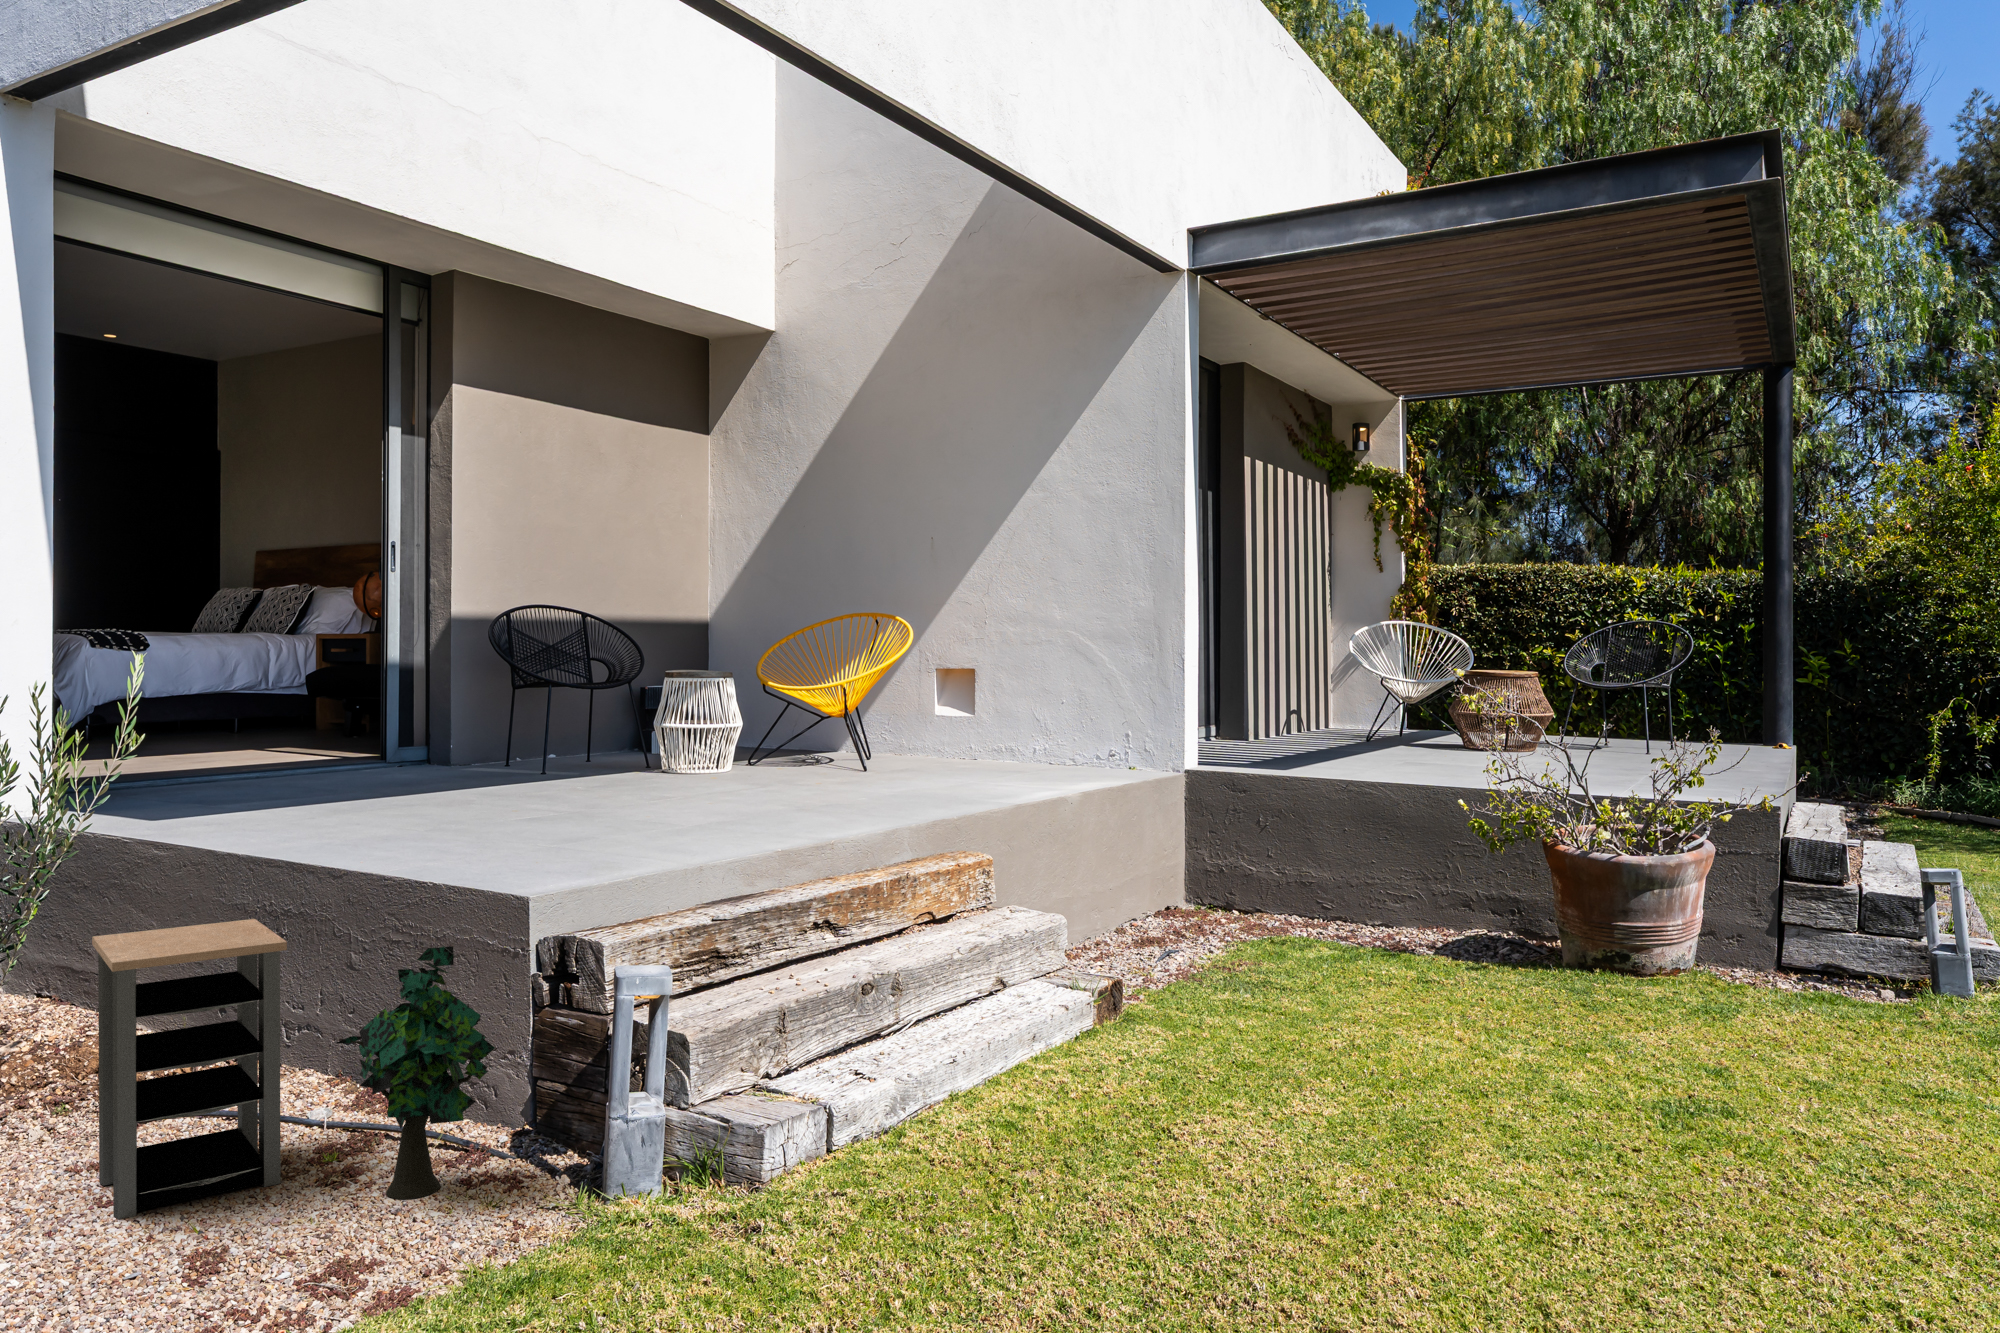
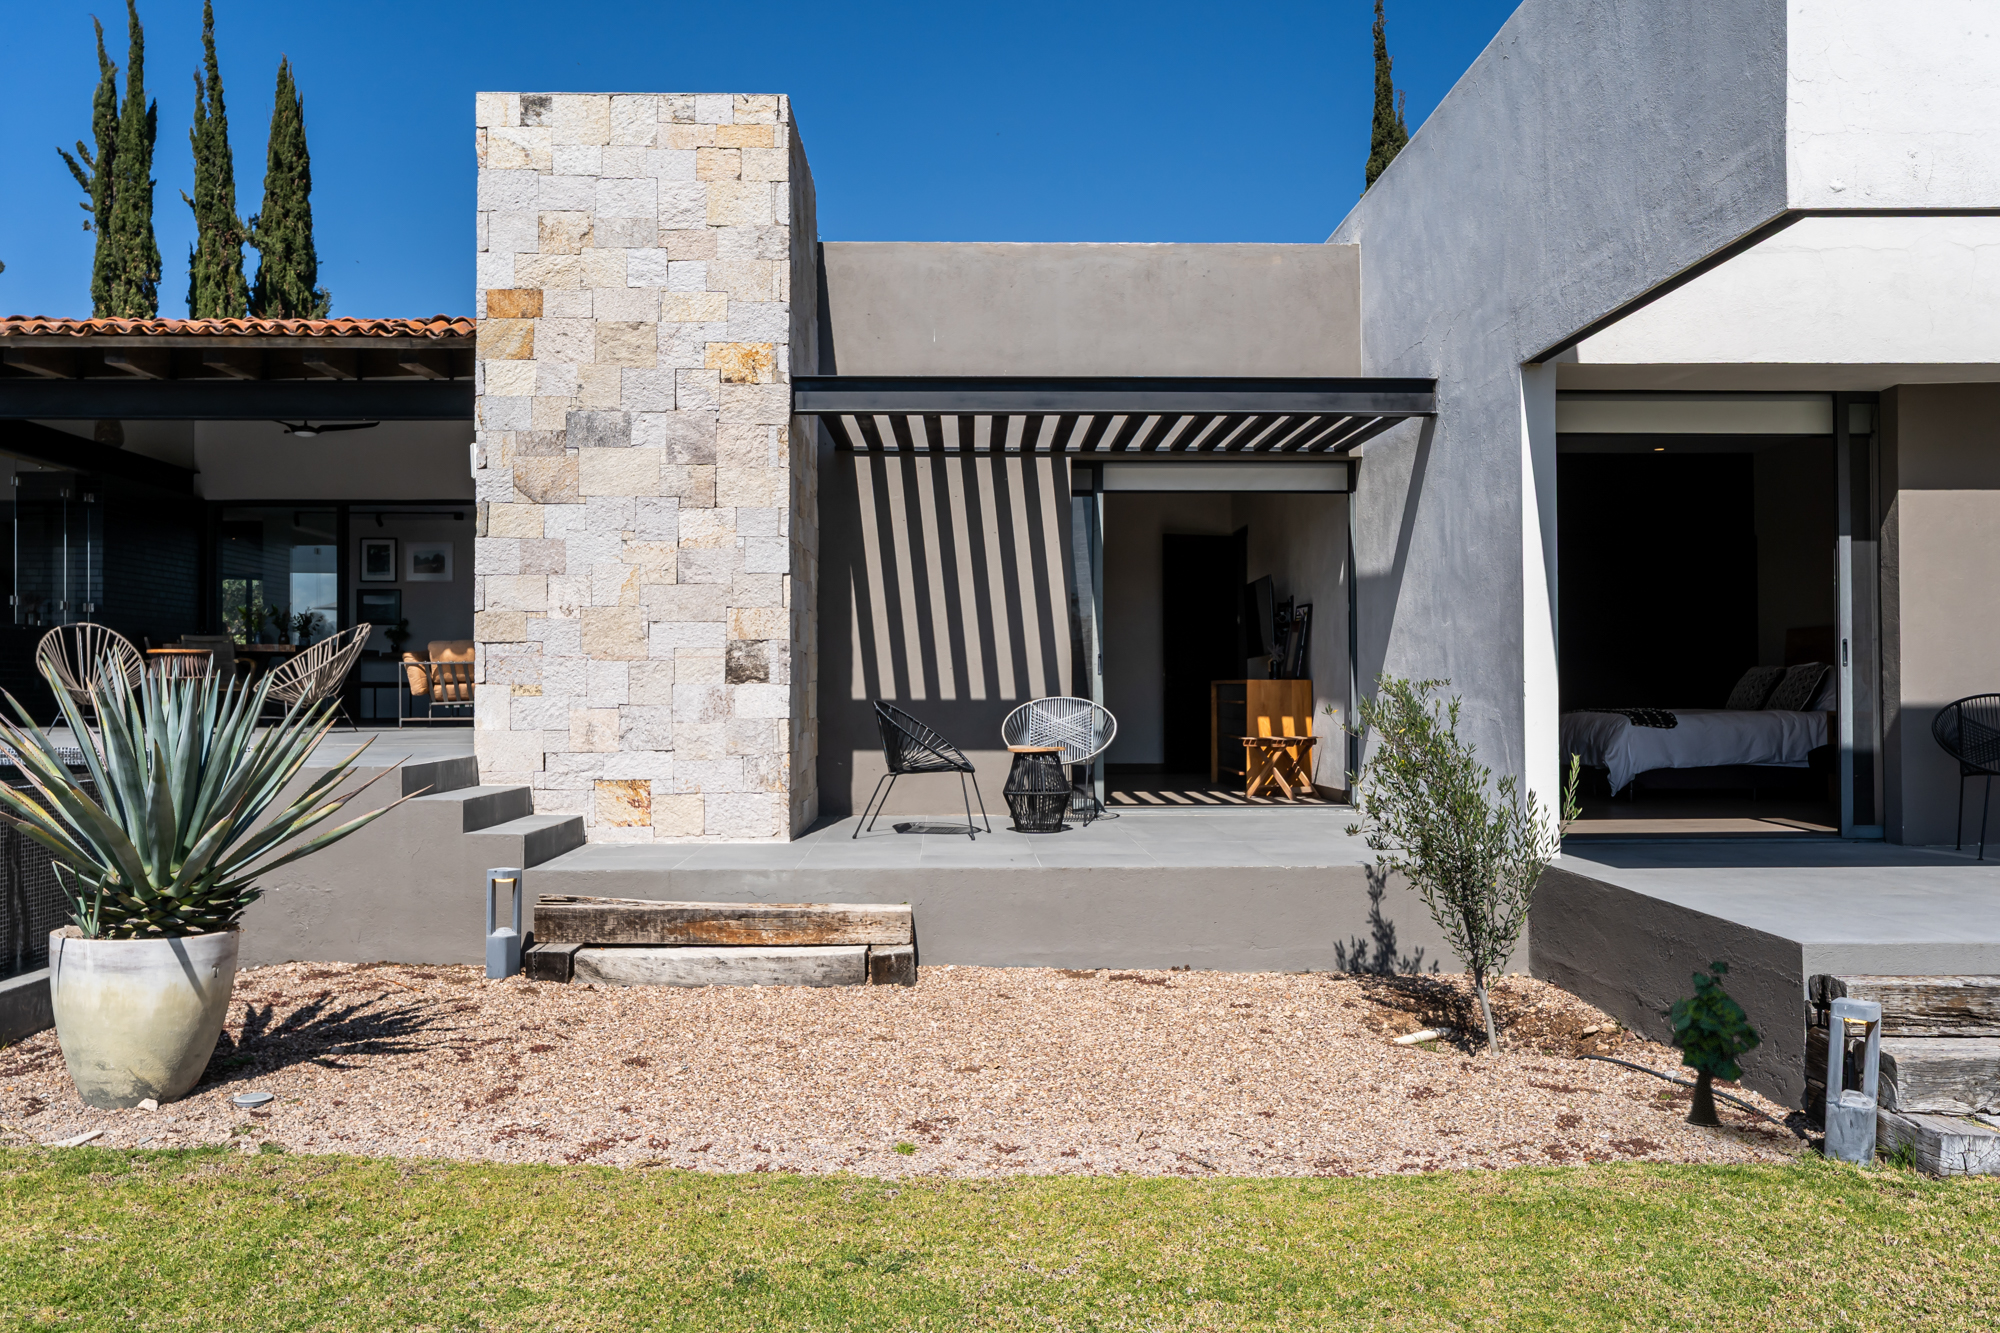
side table: present [92,919,287,1219] -> none [1533,928,1633,1101]

